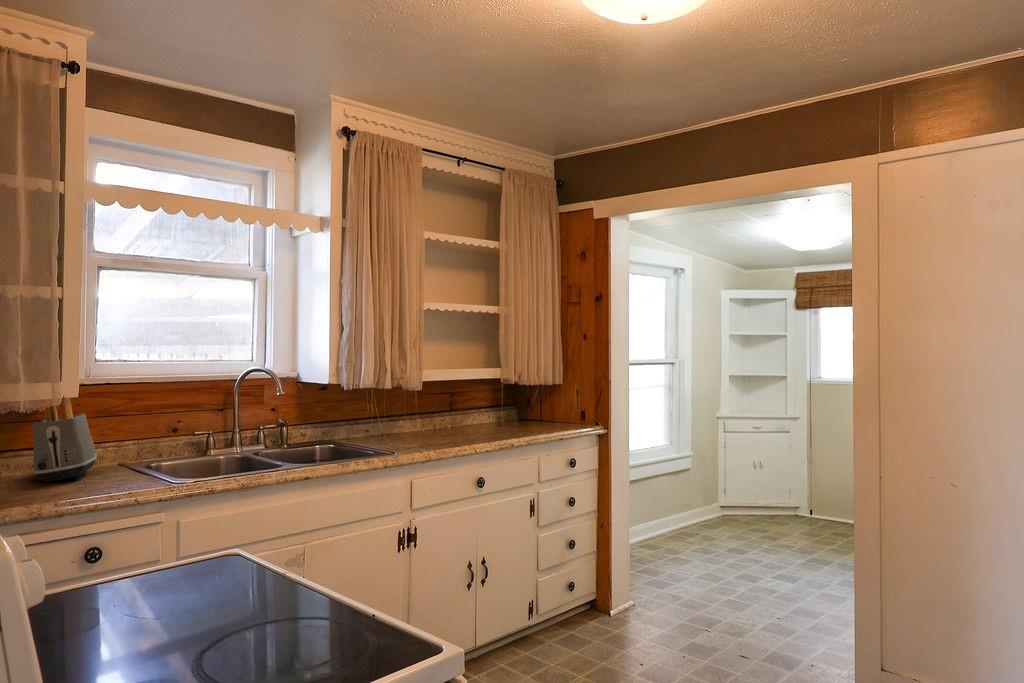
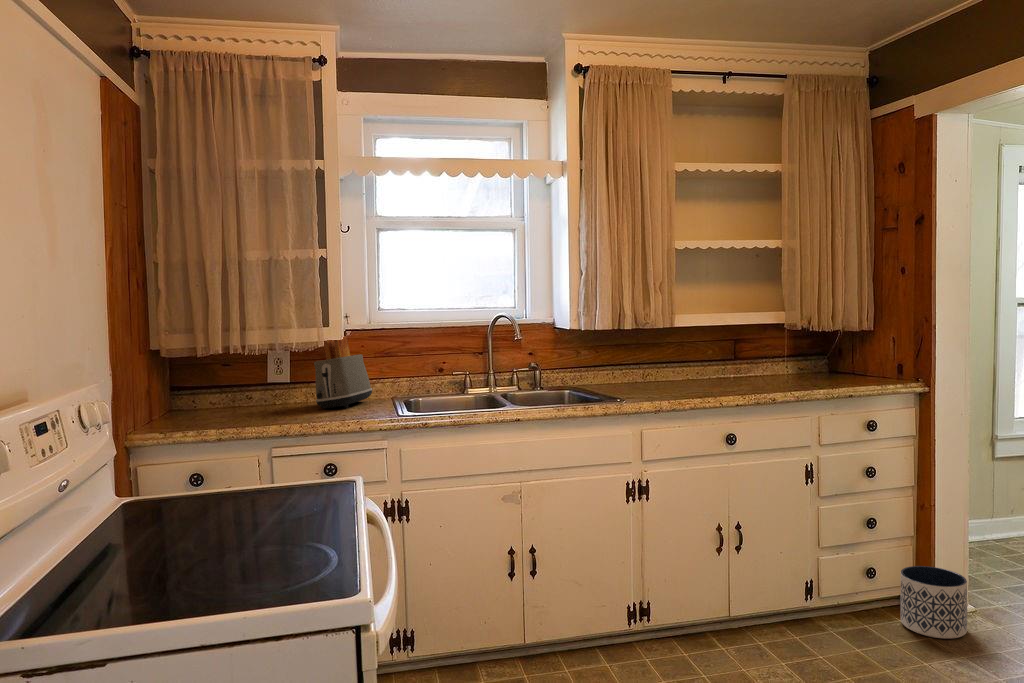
planter: none [592,574,638,630] -> present [900,566,967,639]

